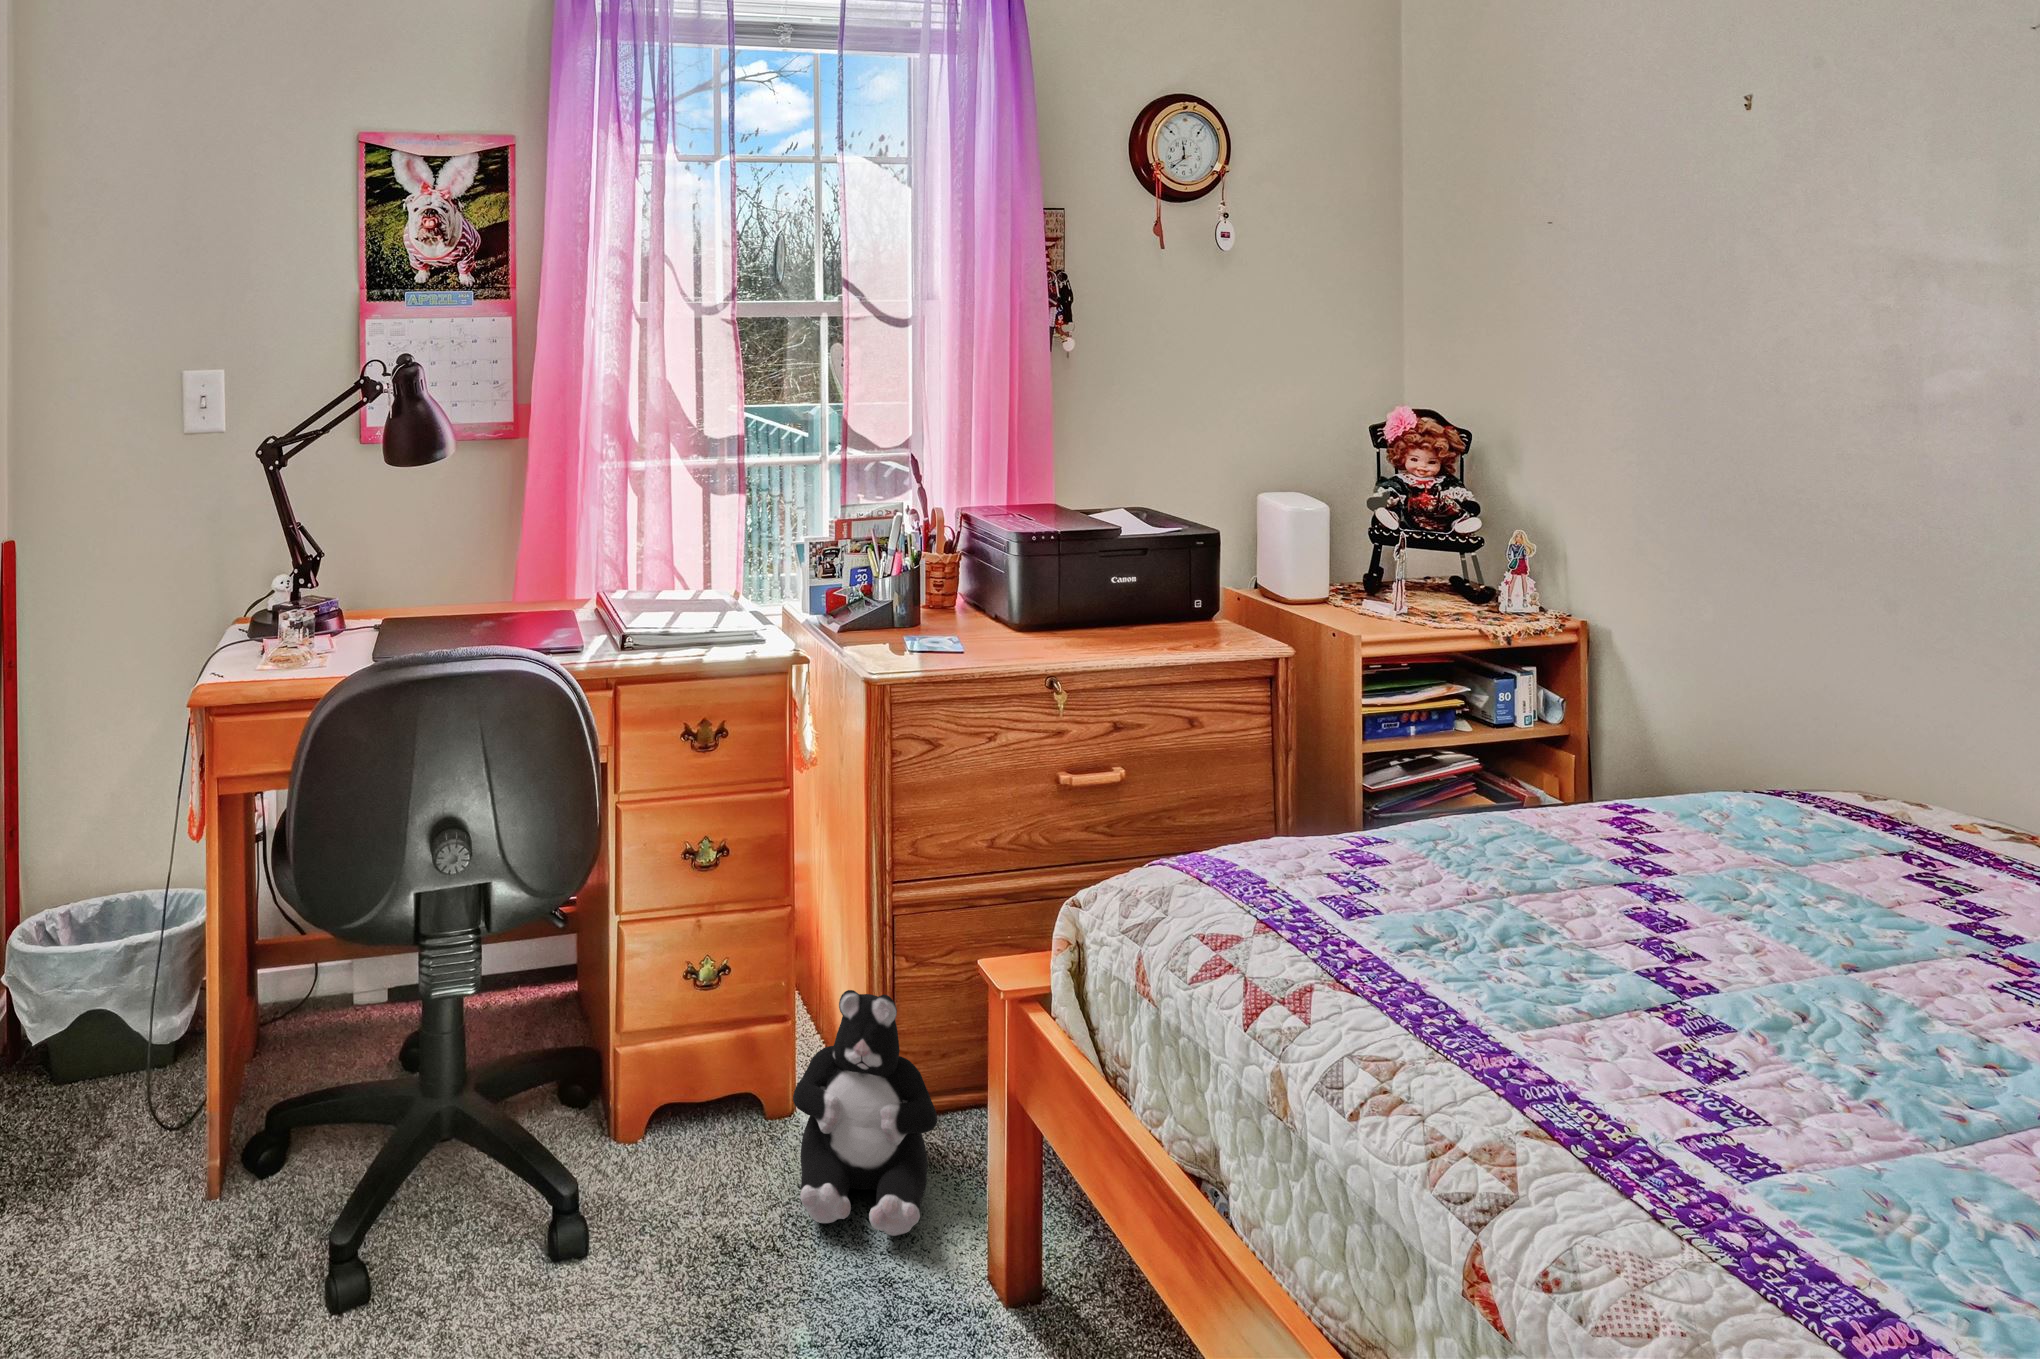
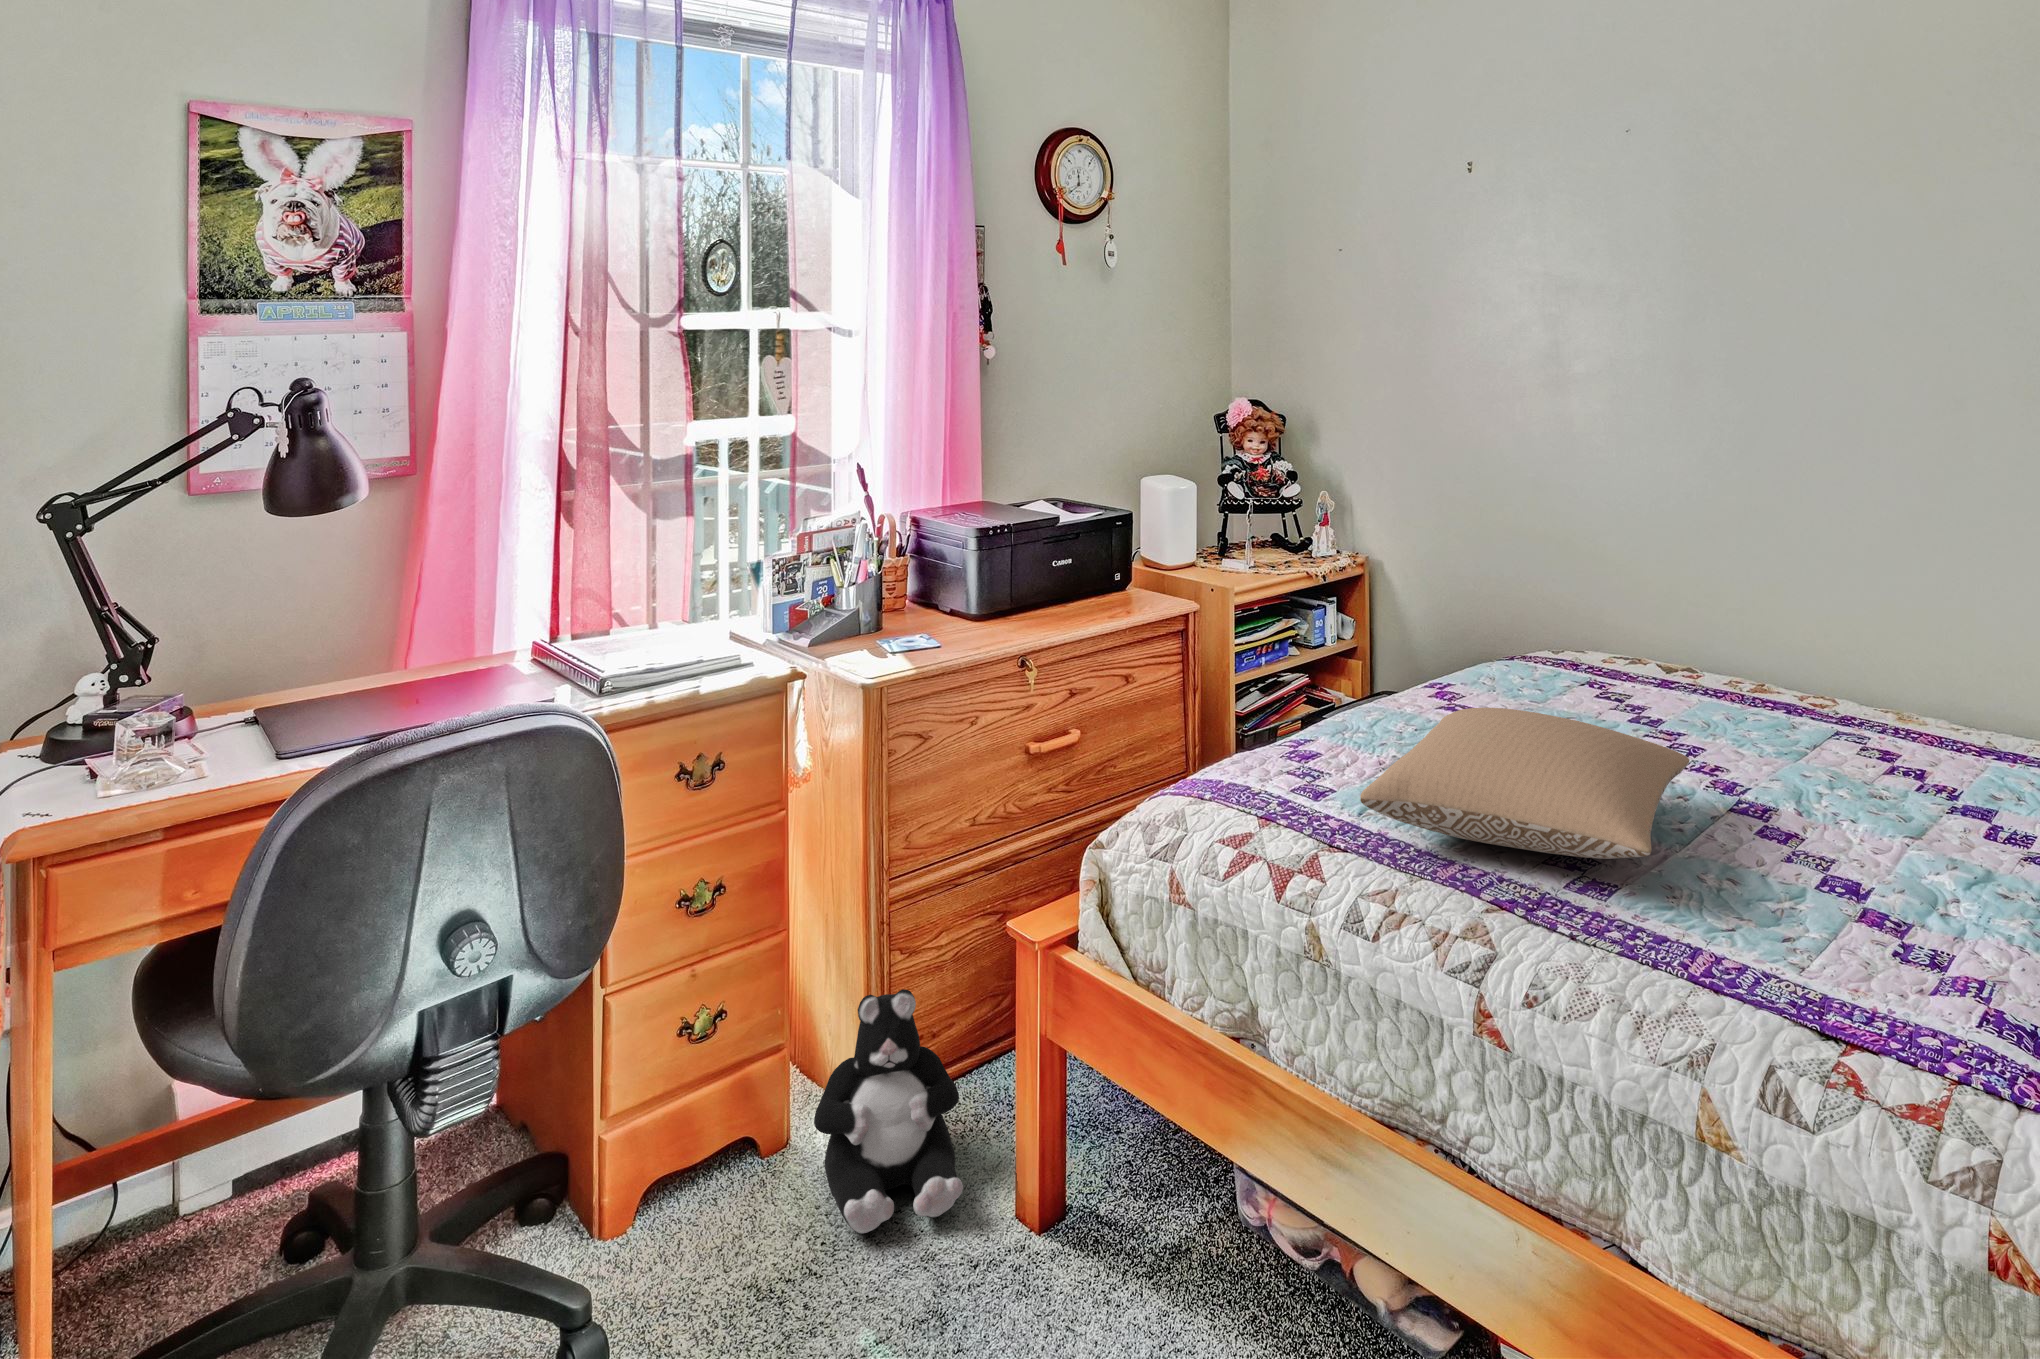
pillow: none [1373,850,1996,1142] -> present [1360,708,1689,859]

